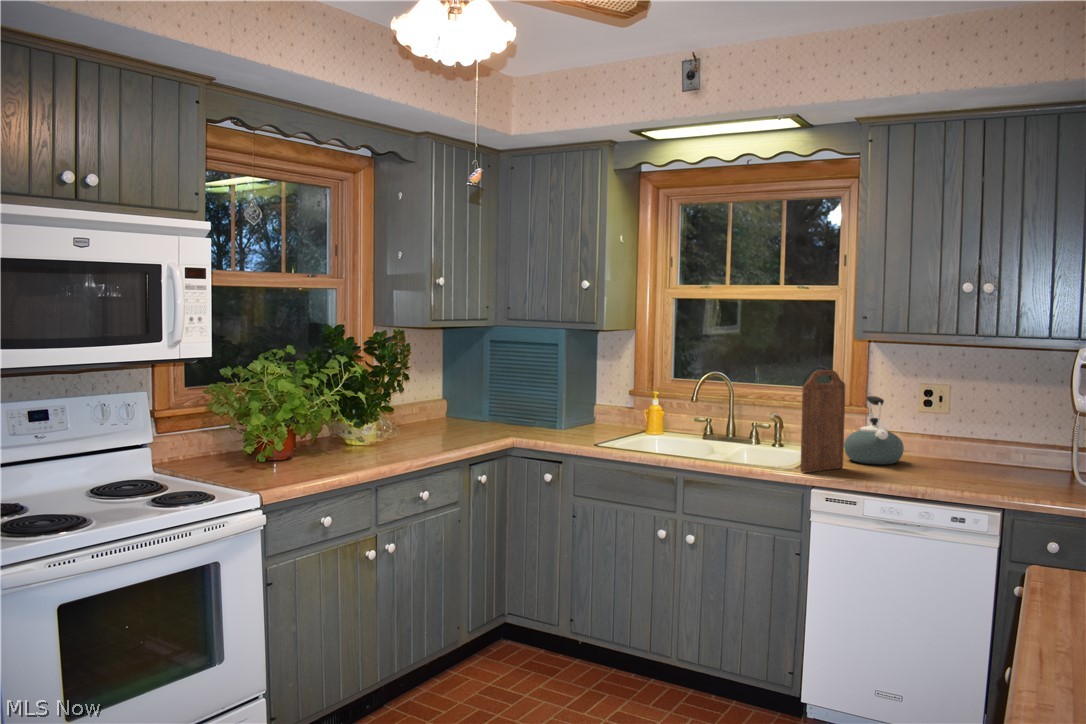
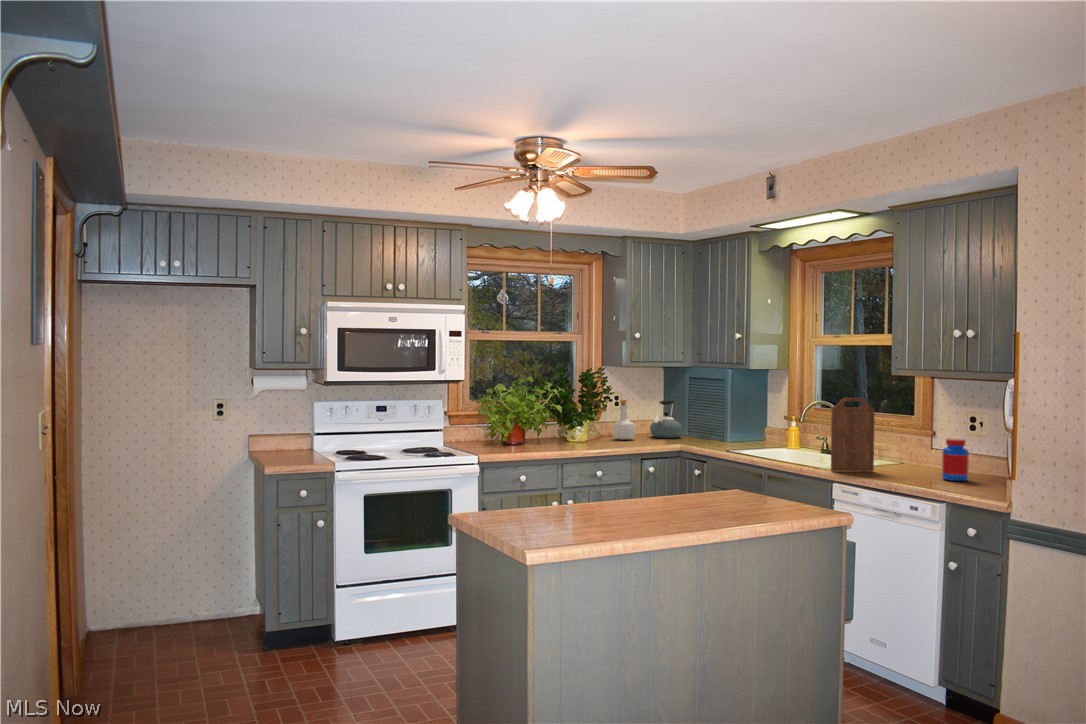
bottle: none [407,379,440,439] -> present [613,400,635,440]
kettle: present [844,396,904,464] -> present [650,400,682,438]
jar: none [936,420,970,475] -> present [942,439,969,481]

